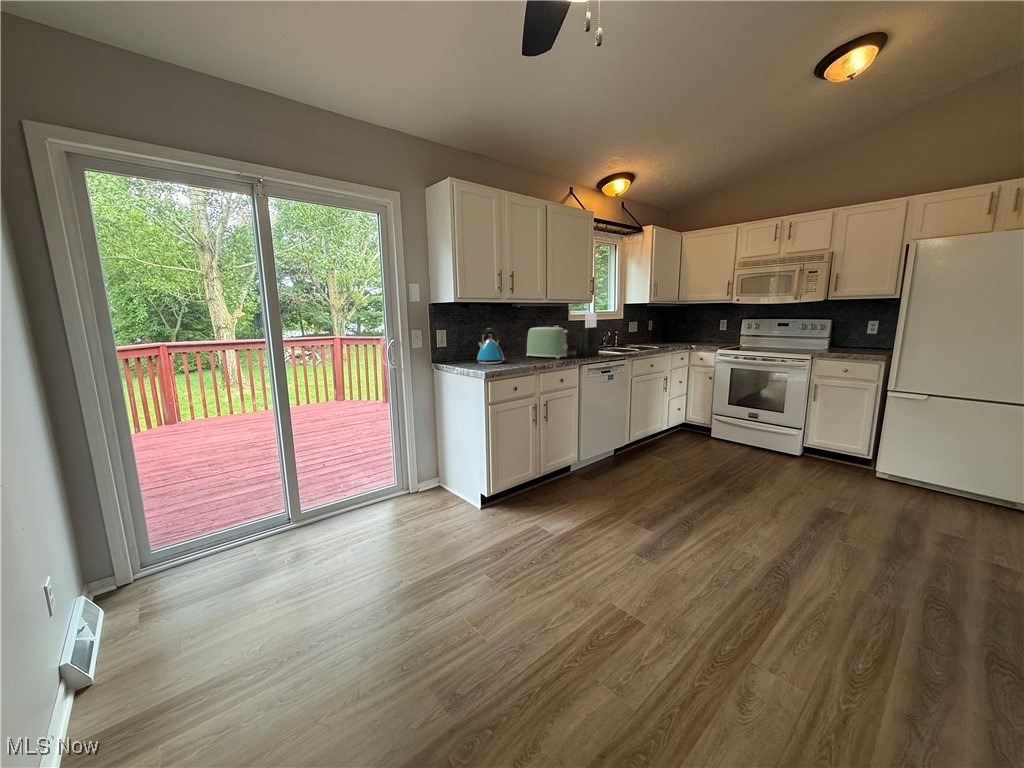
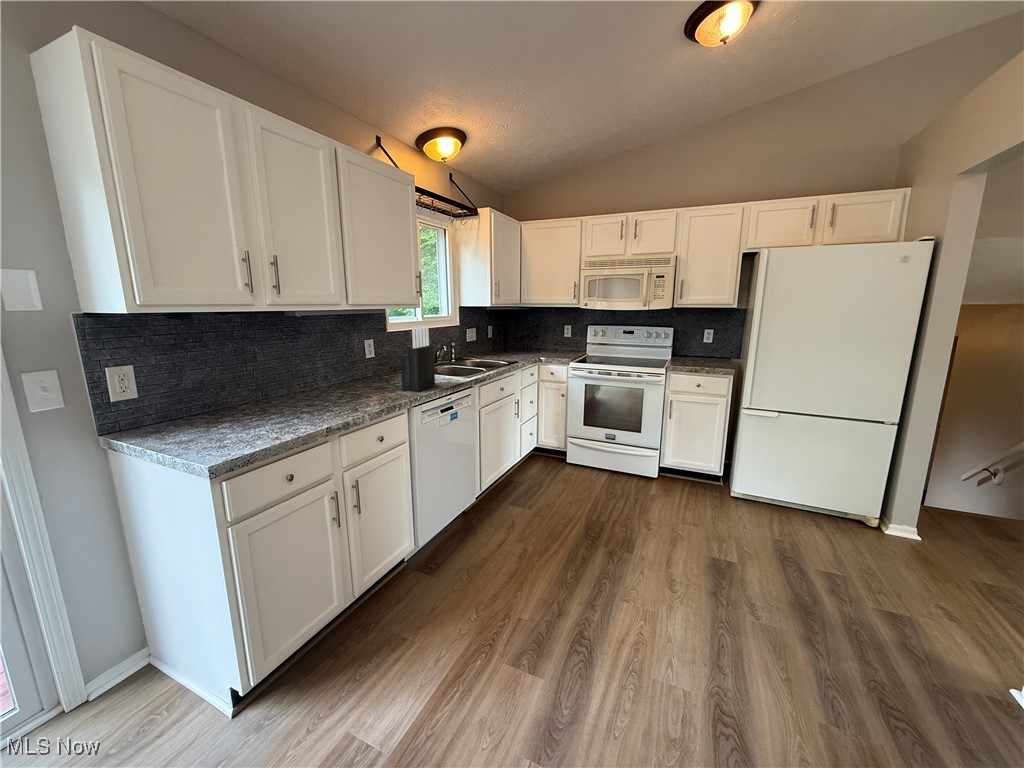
toaster: present [527,327,568,358] -> none [319,349,388,400]
kettle: present [477,328,505,364] -> none [209,360,270,430]

